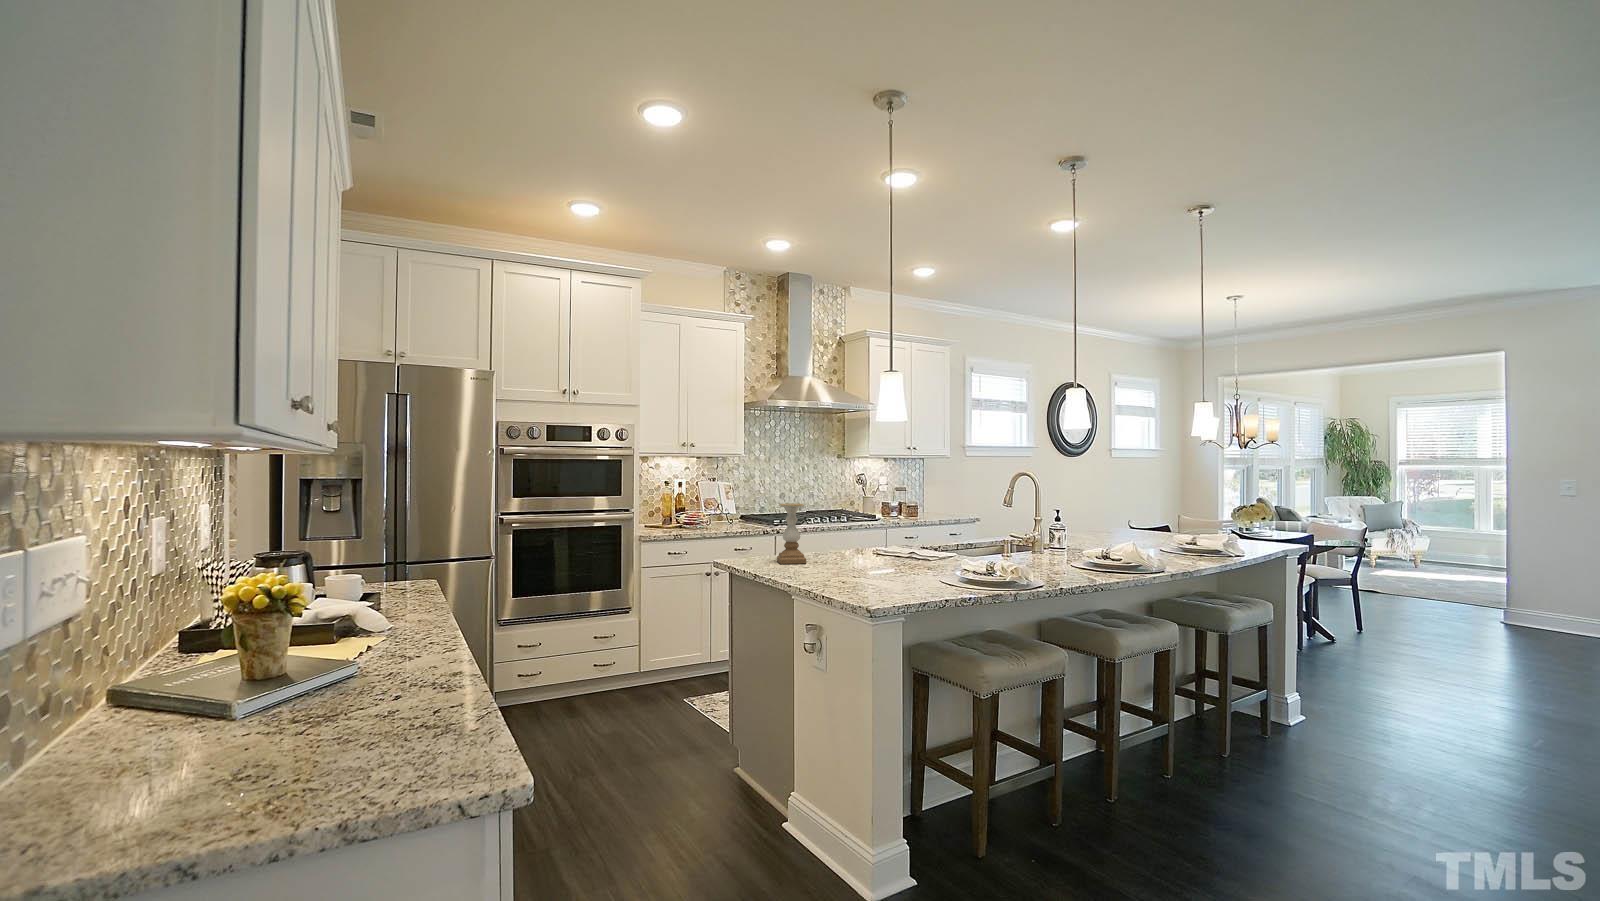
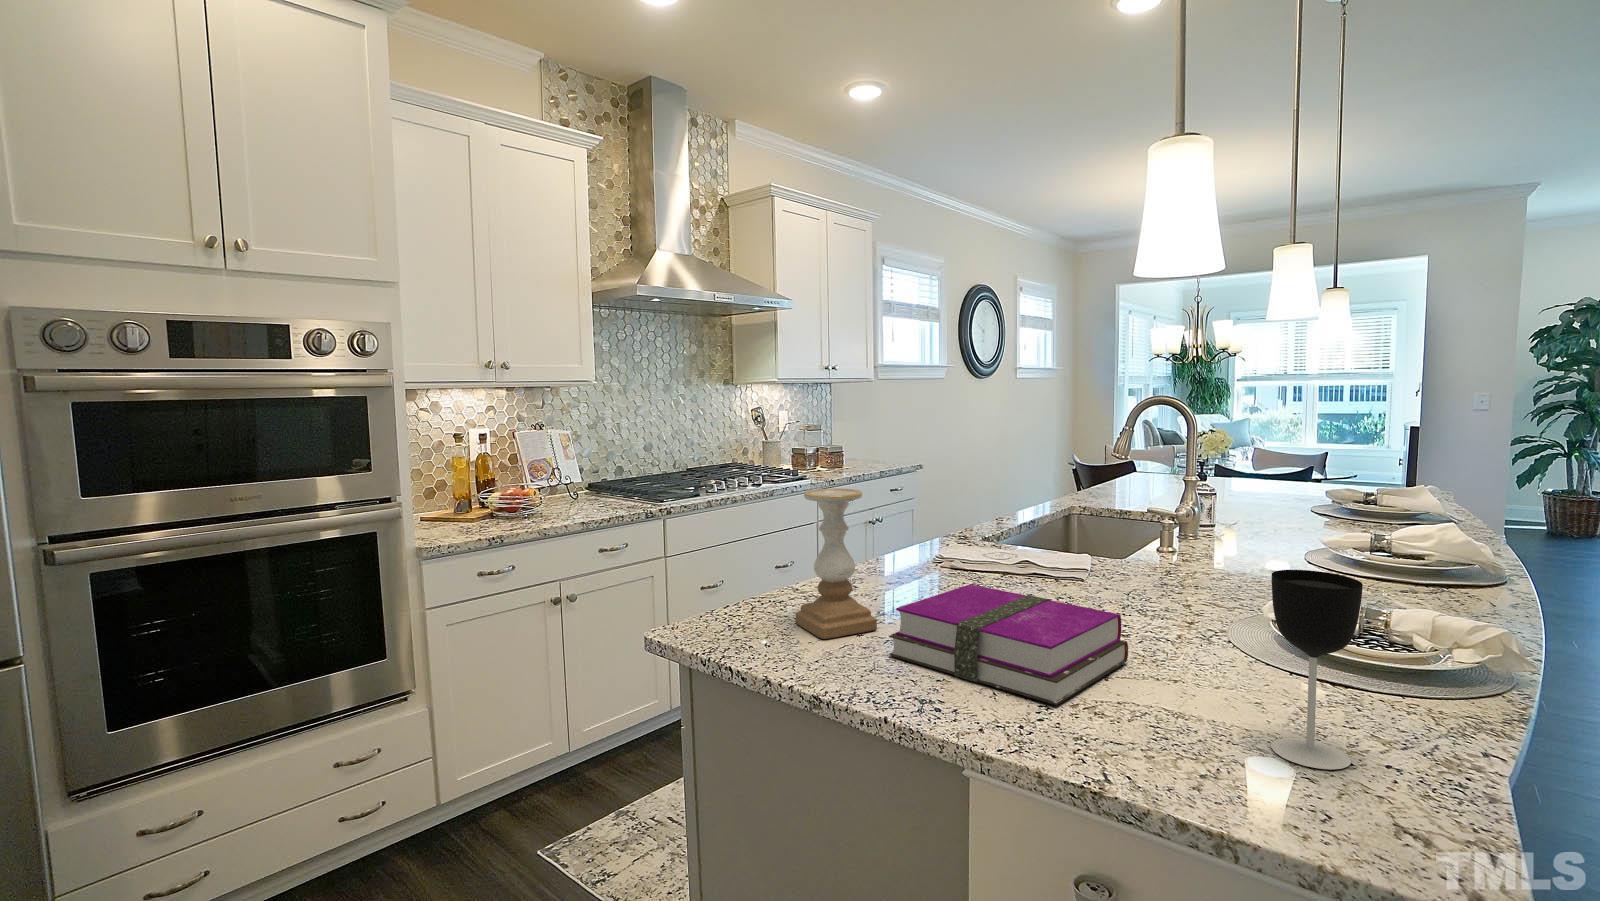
wine glass: none [884,526,908,590] -> present [1271,570,1363,769]
hardback book: none [799,546,887,578] -> present [889,584,1128,705]

